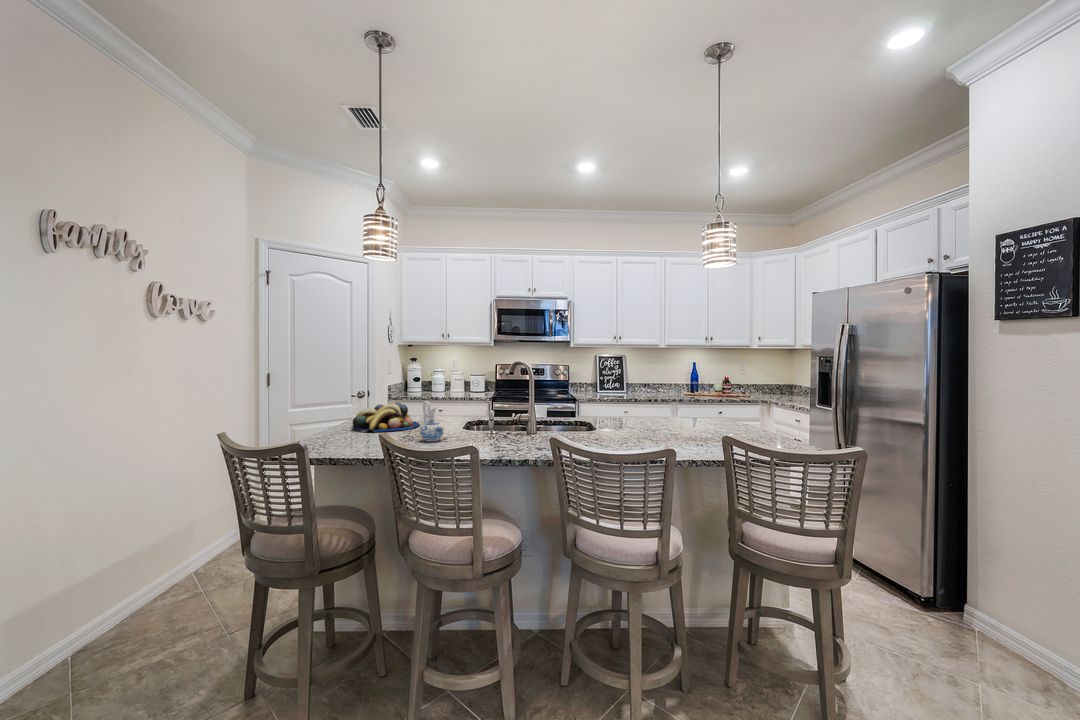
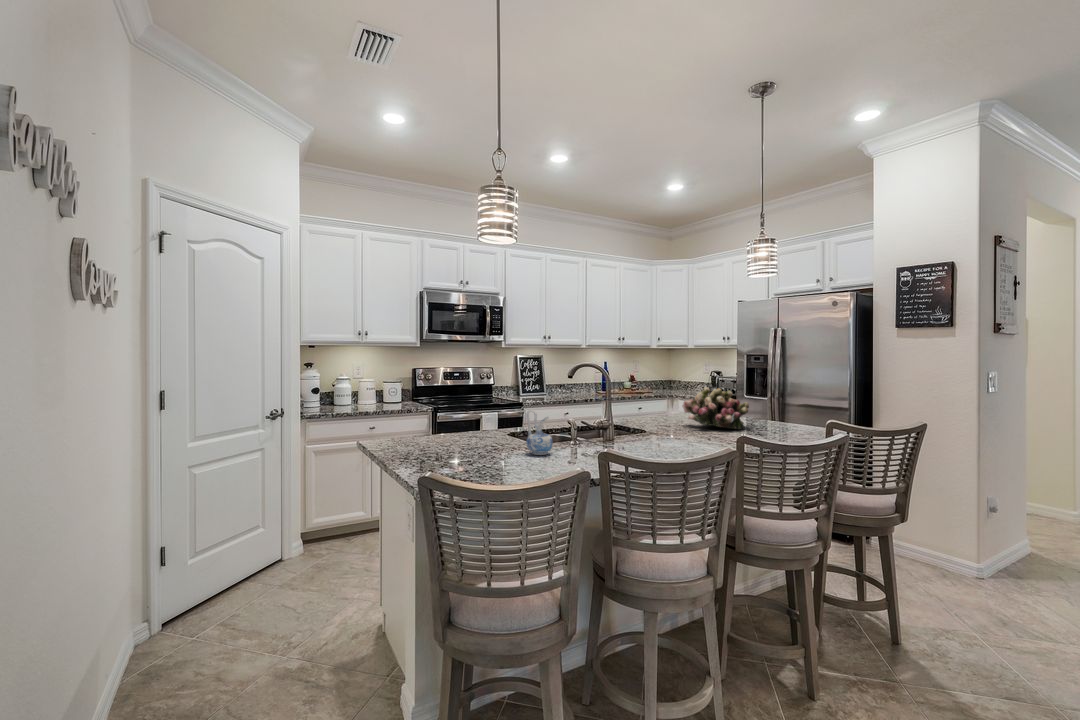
flower arrangement: none [633,389,710,437] -> present [682,387,749,430]
fruit bowl: present [352,403,420,432] -> none [392,416,473,453]

